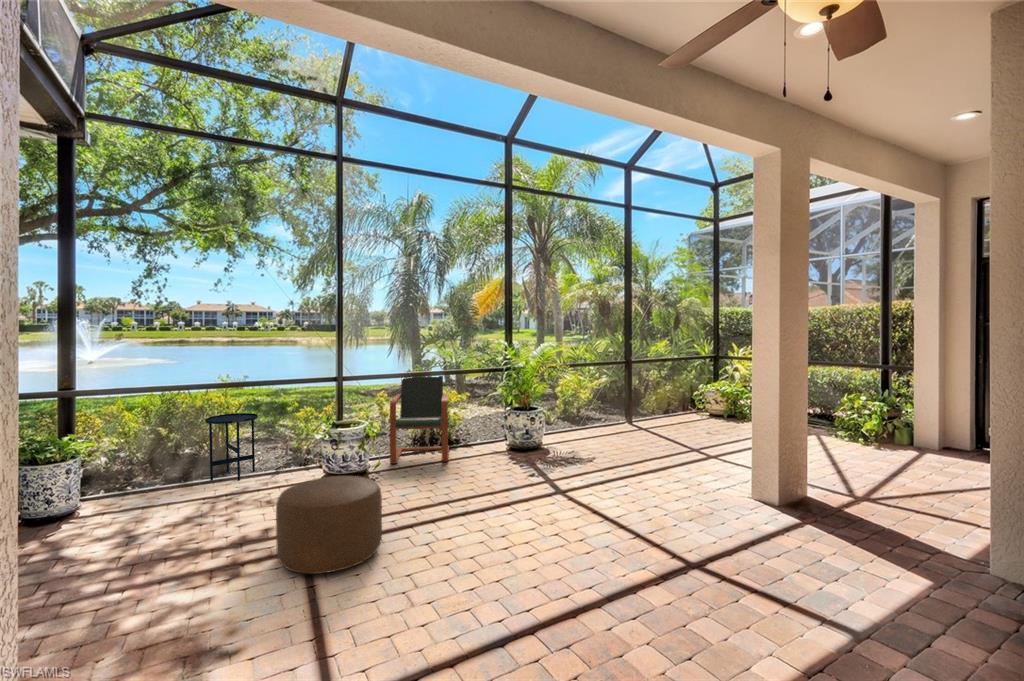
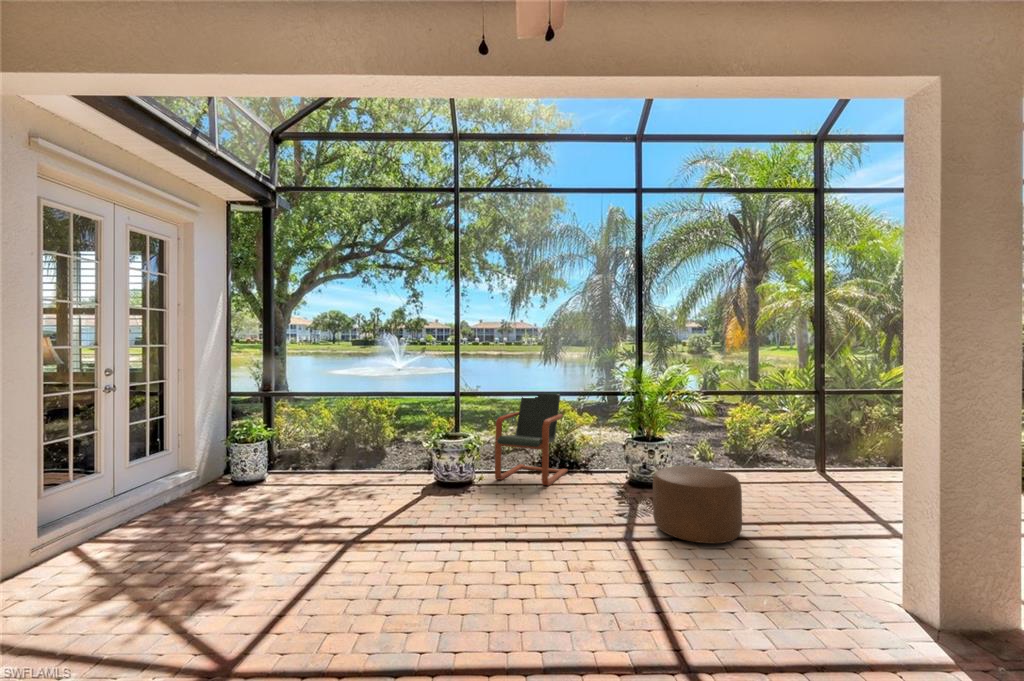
side table: present [205,413,258,480] -> none [357,418,396,475]
ottoman: present [276,476,382,574] -> present [653,466,742,543]

